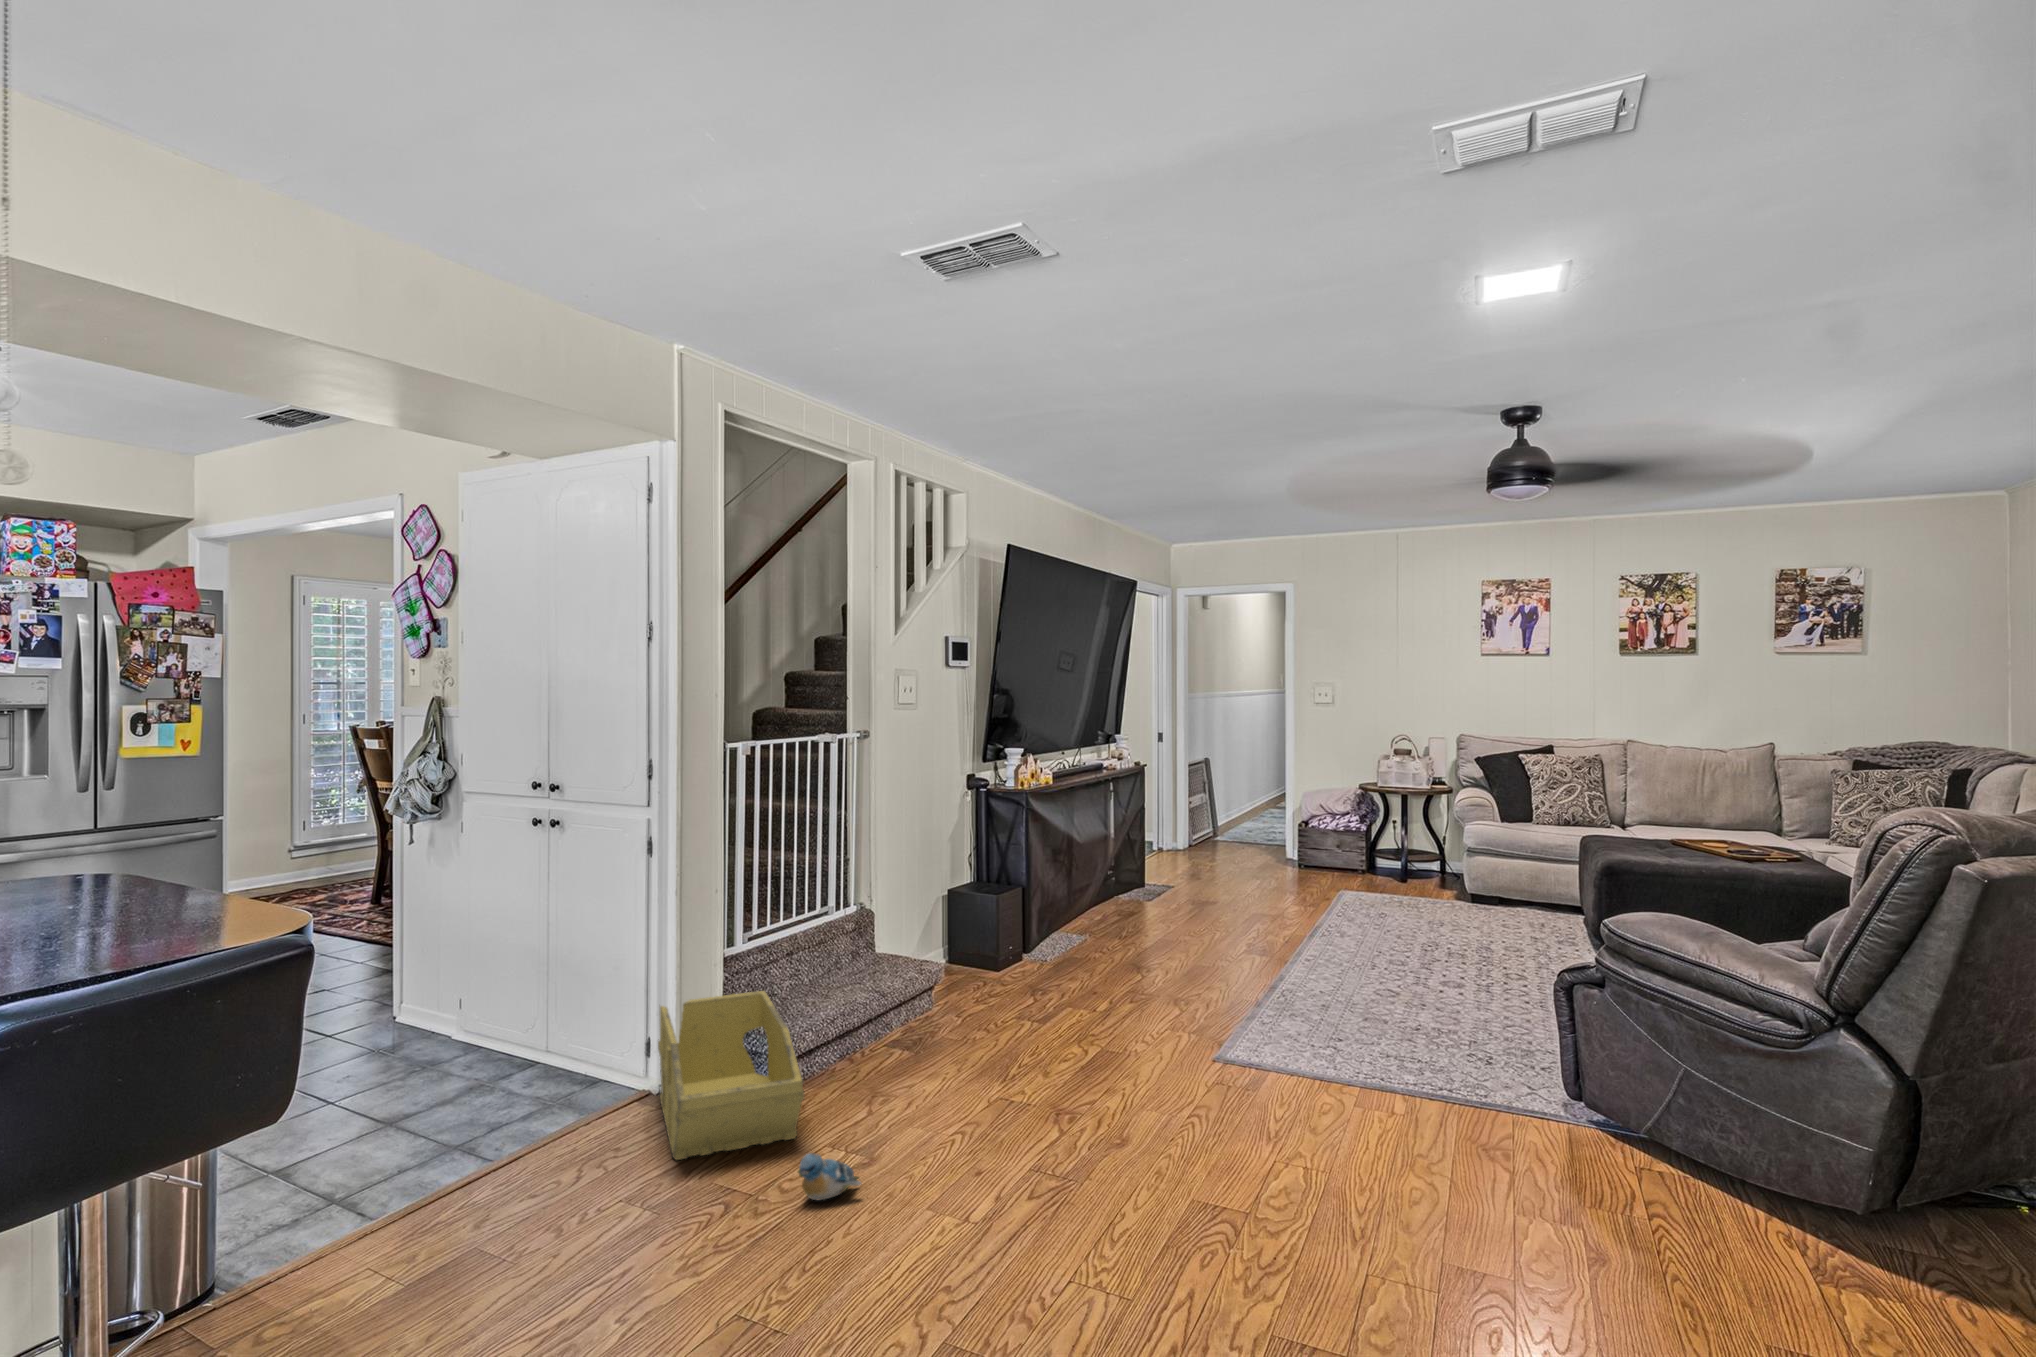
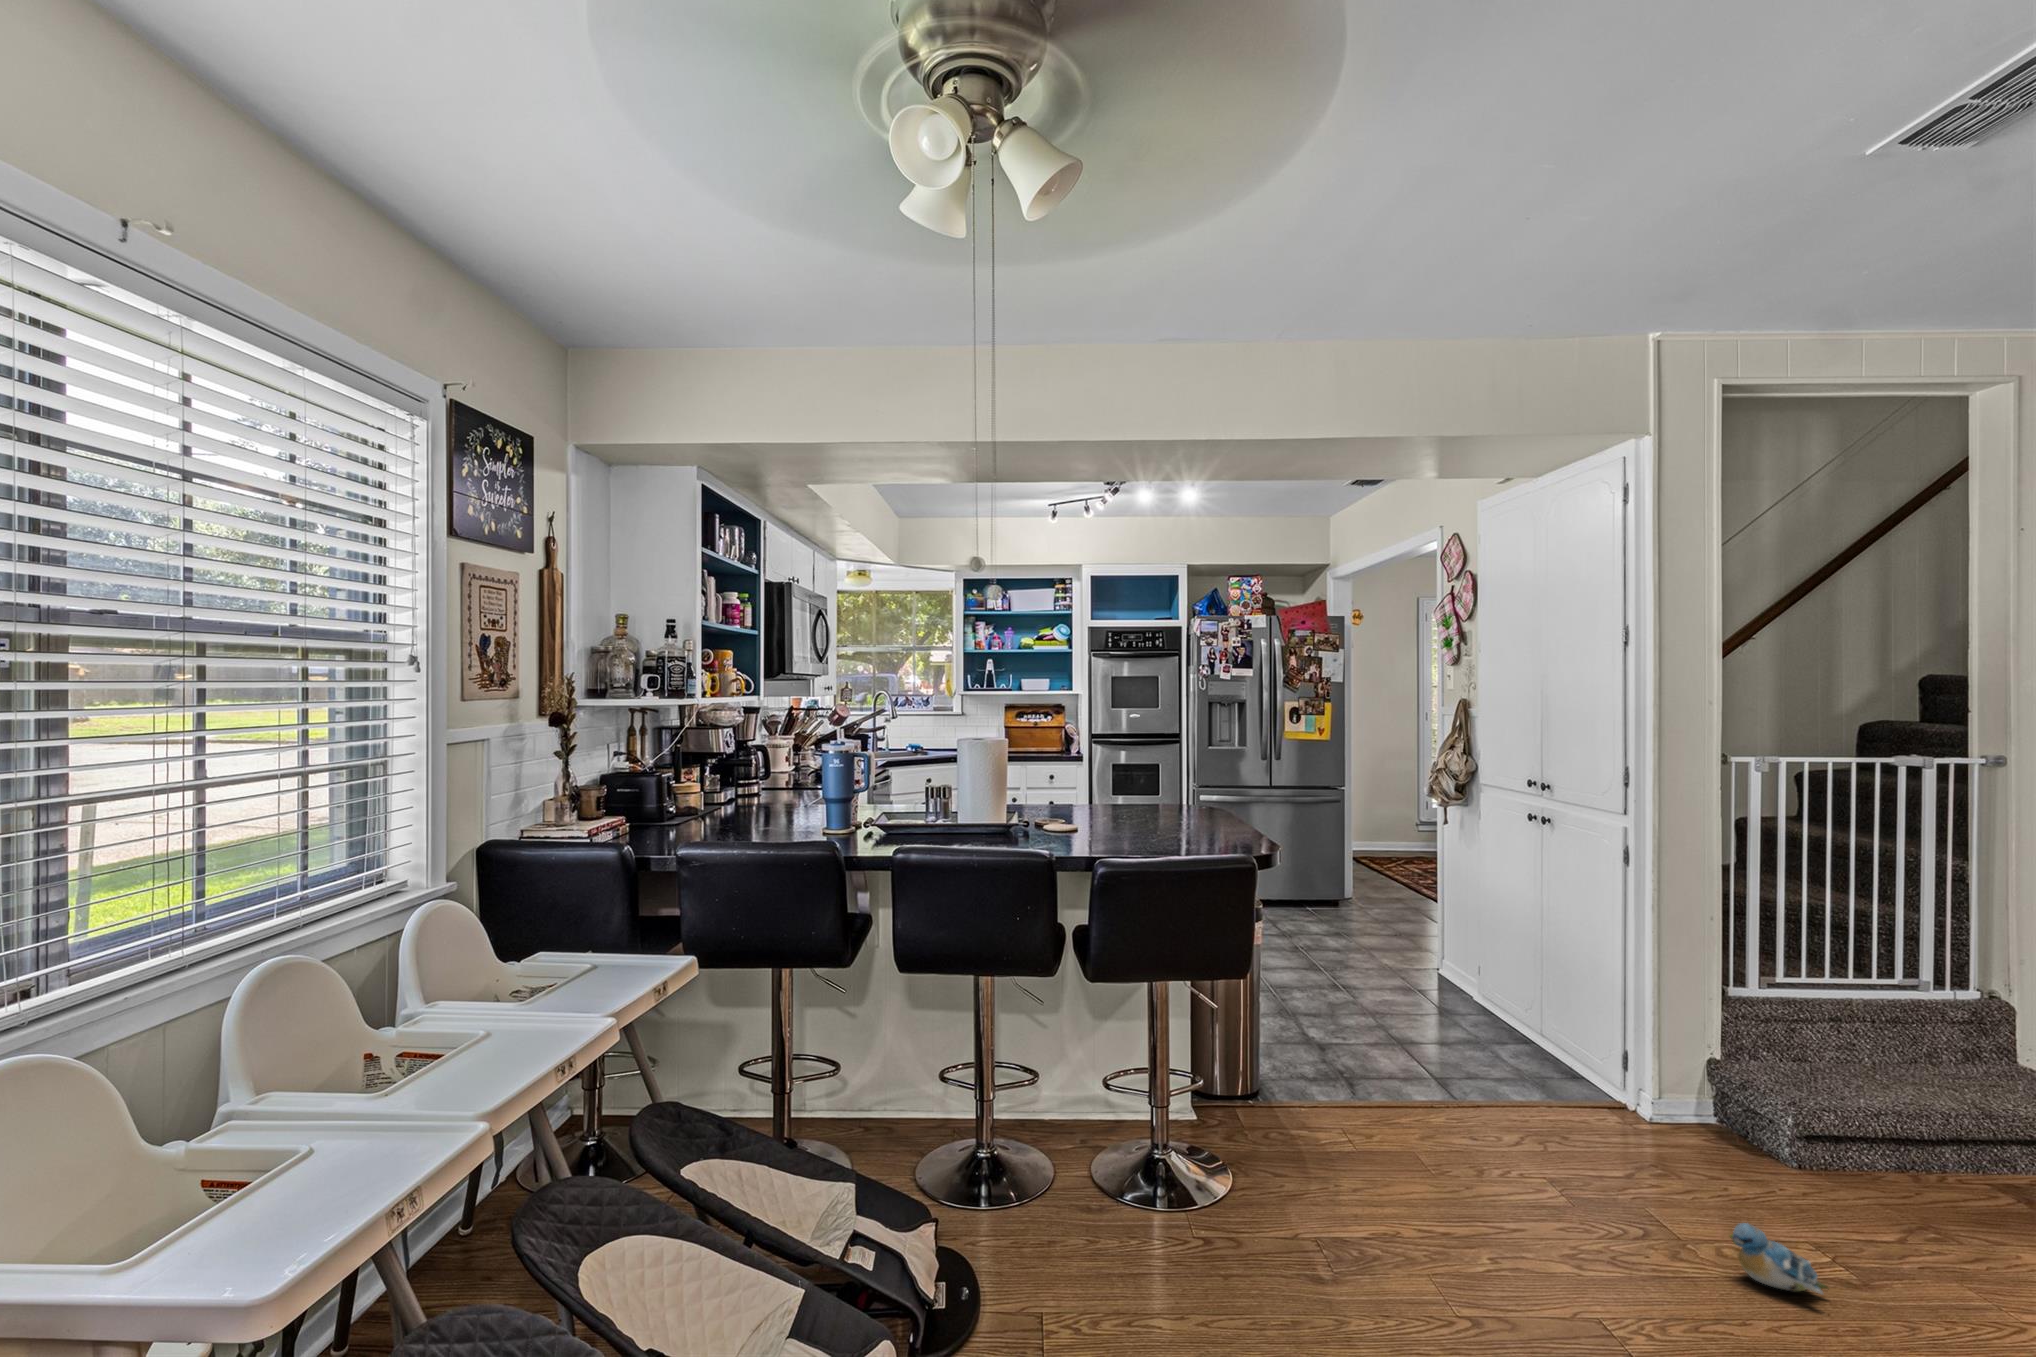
storage bin: present [658,991,804,1160] -> none [1609,1015,1776,1213]

